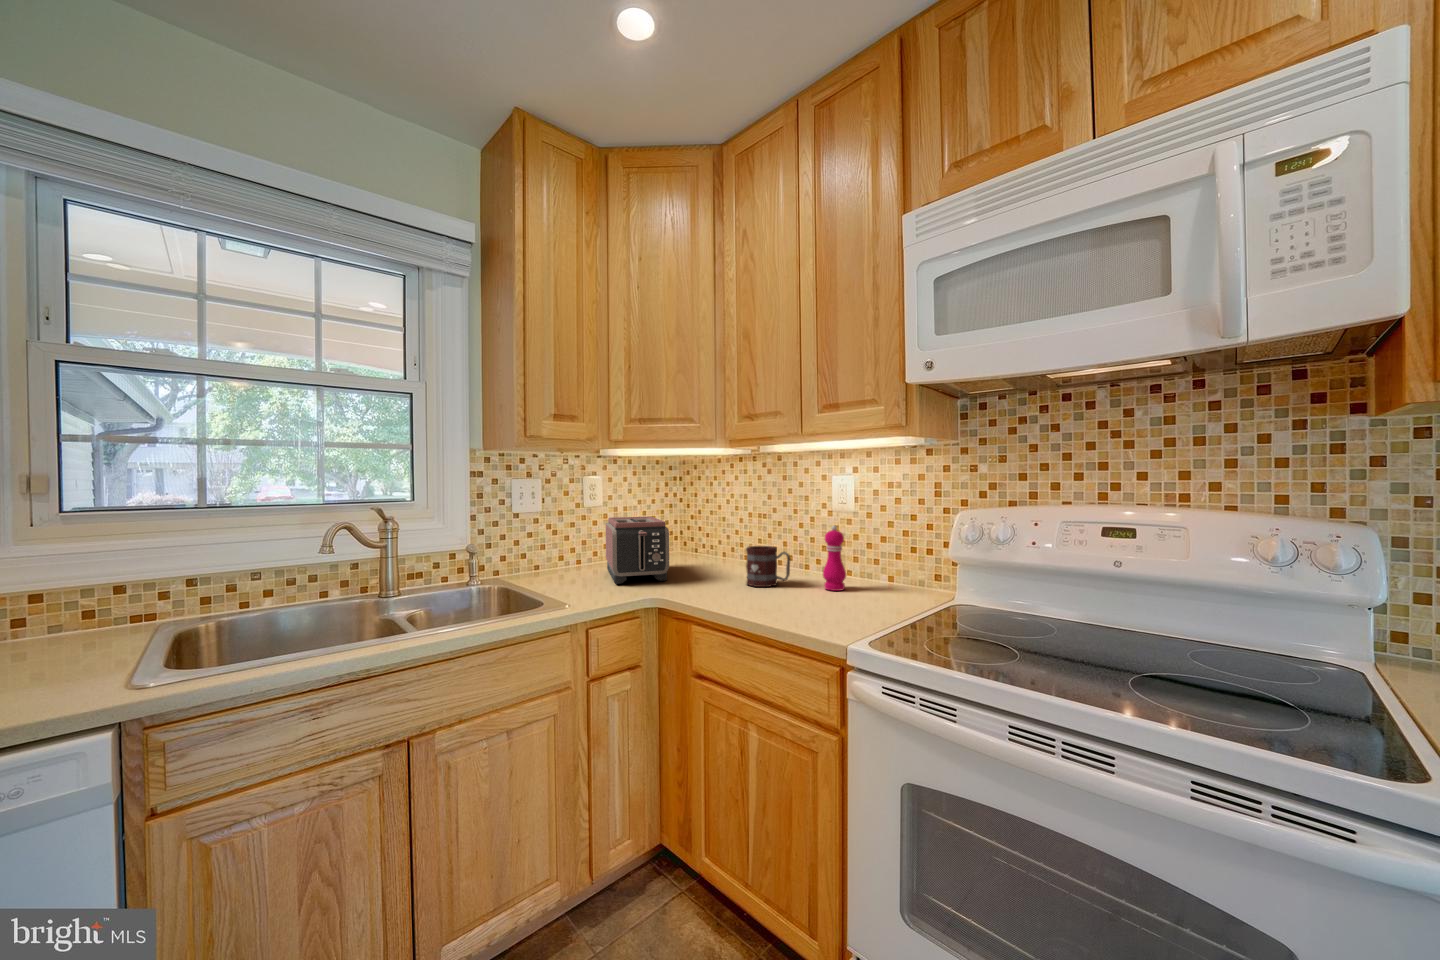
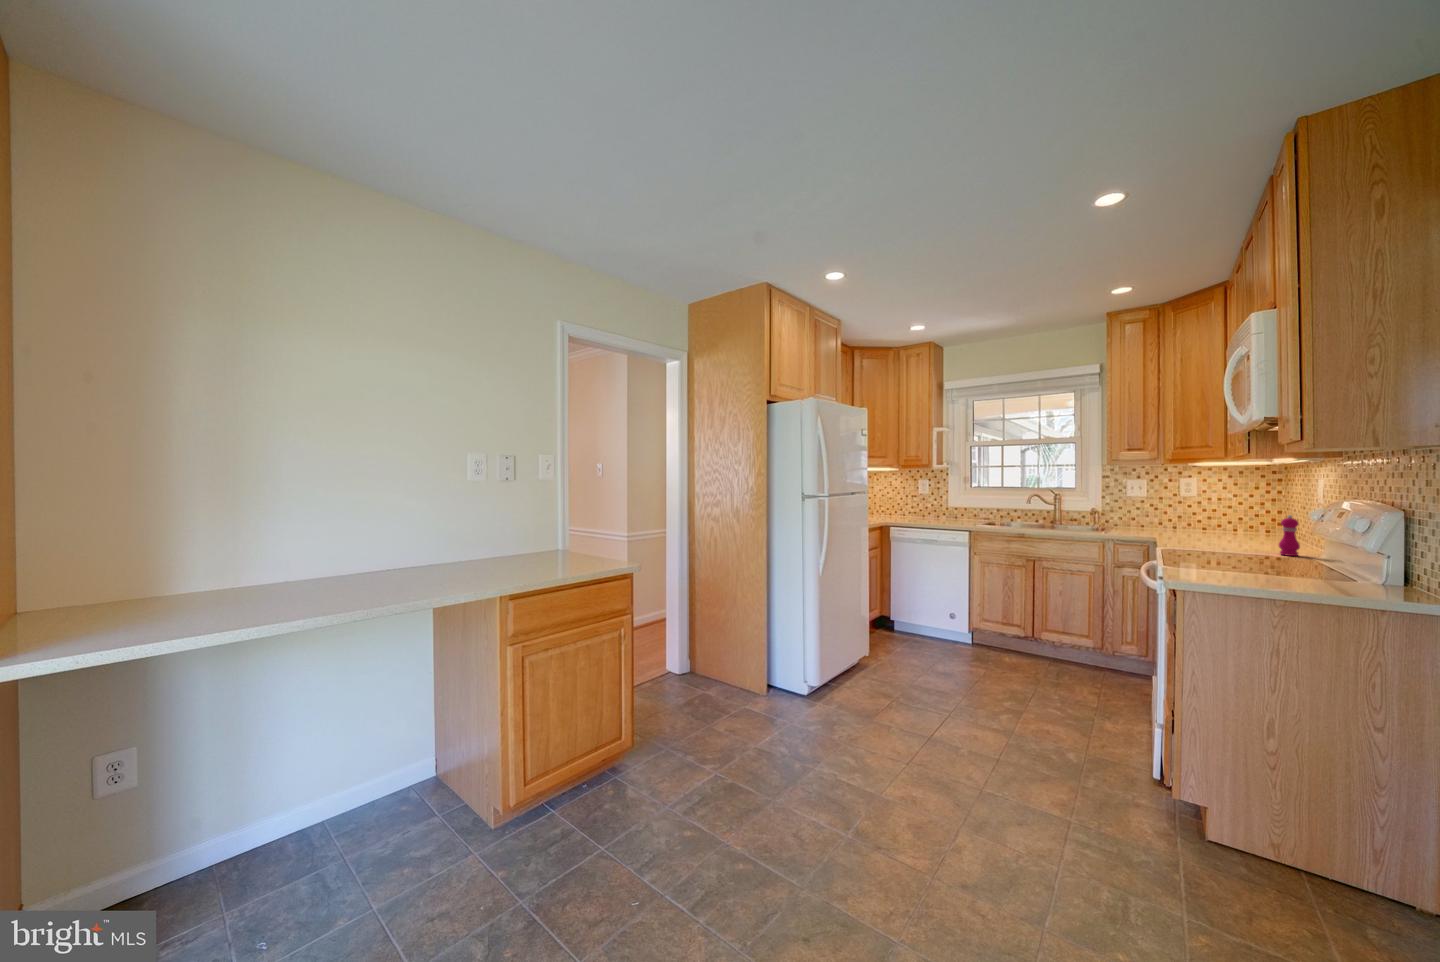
toaster: present [606,516,669,584] -> none [1163,503,1224,540]
mug: present [746,546,790,587] -> none [1239,525,1266,550]

